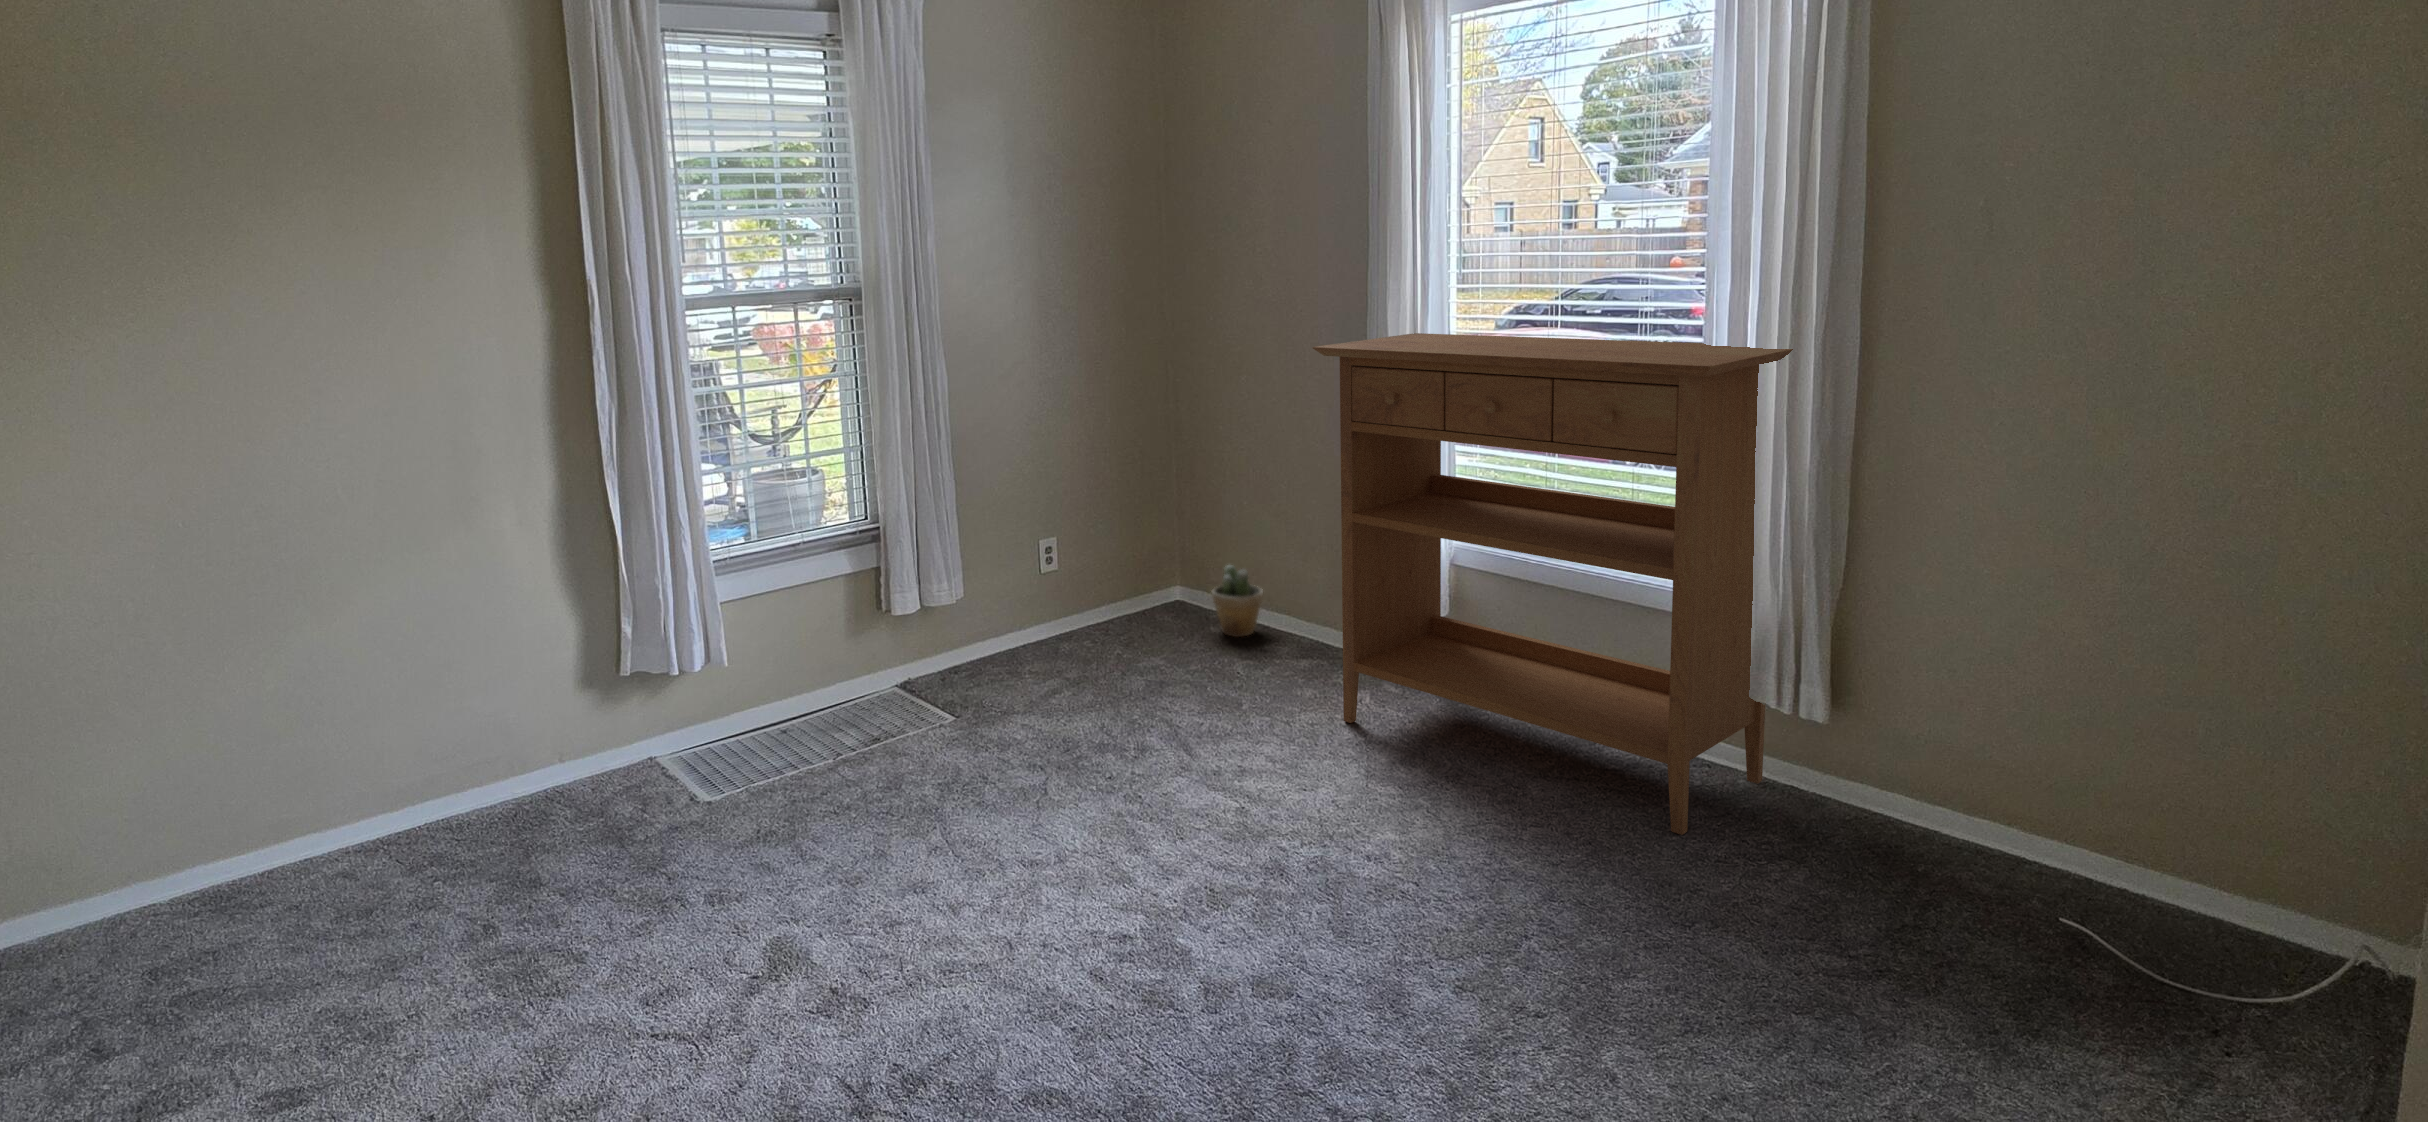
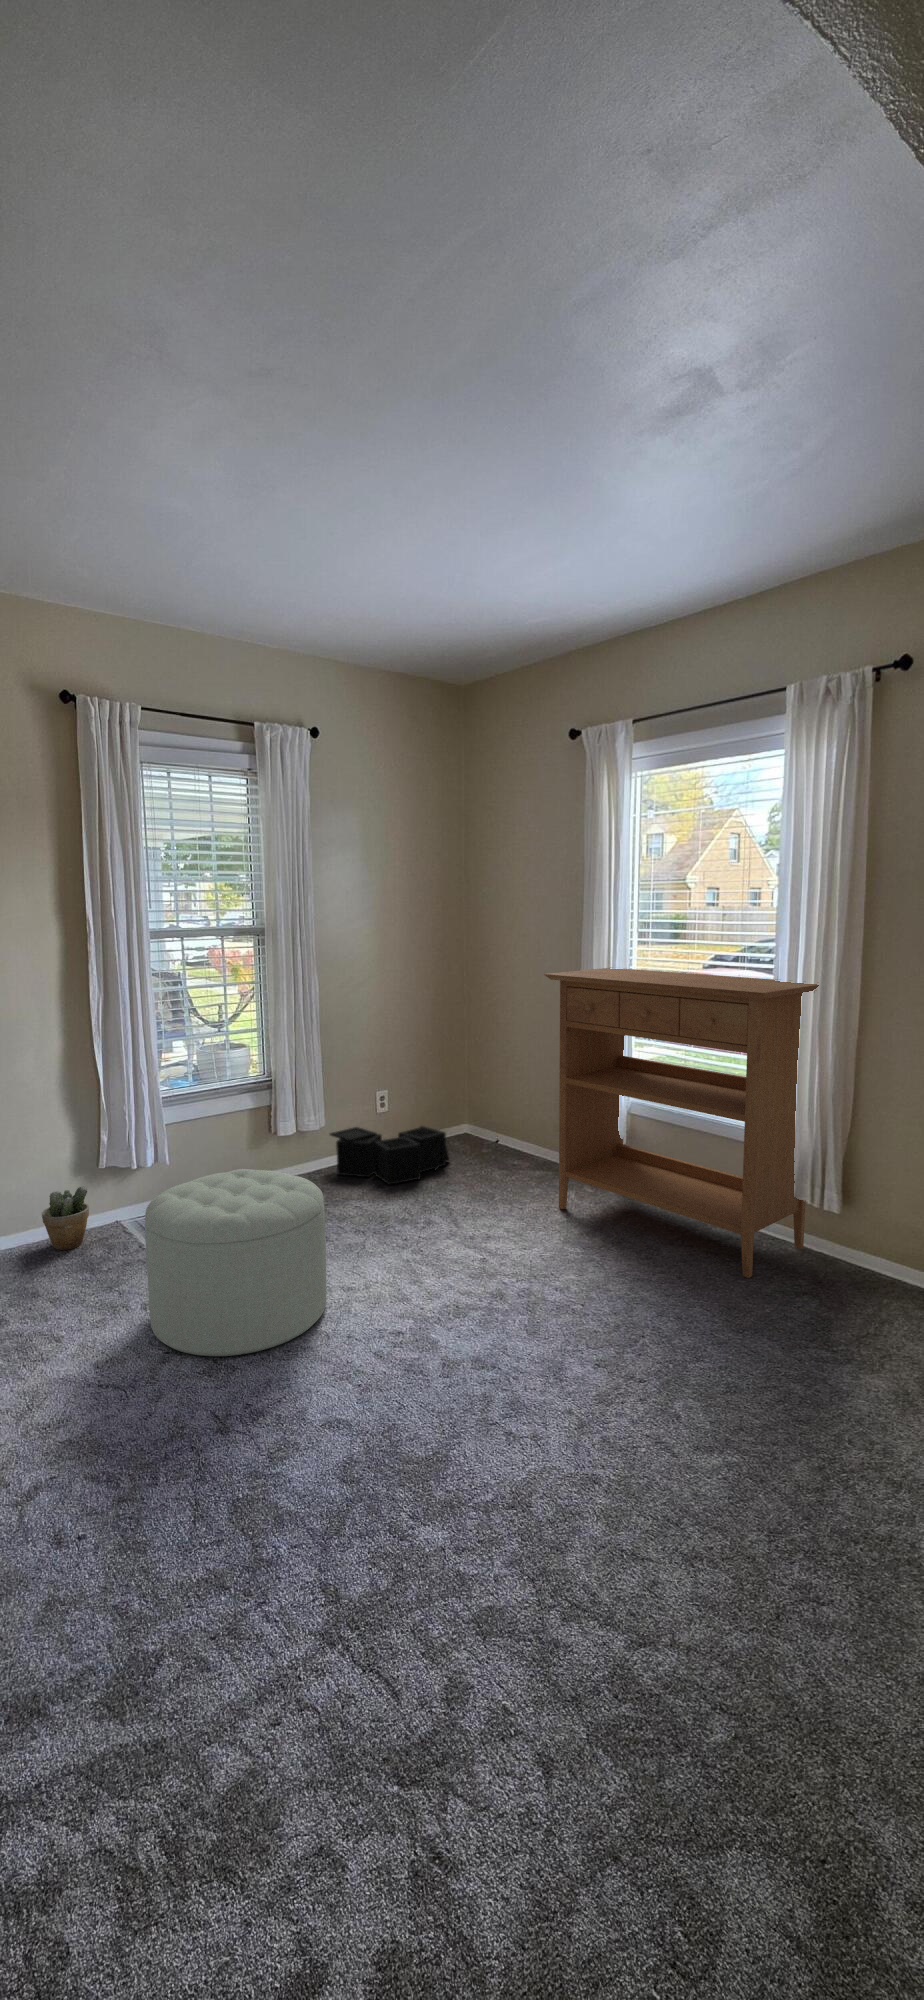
potted plant: present [1212,565,1263,637] -> present [42,1186,89,1250]
storage bin: none [967,592,1155,688] -> present [330,1126,449,1185]
ottoman: none [712,675,999,978] -> present [145,1169,327,1356]

